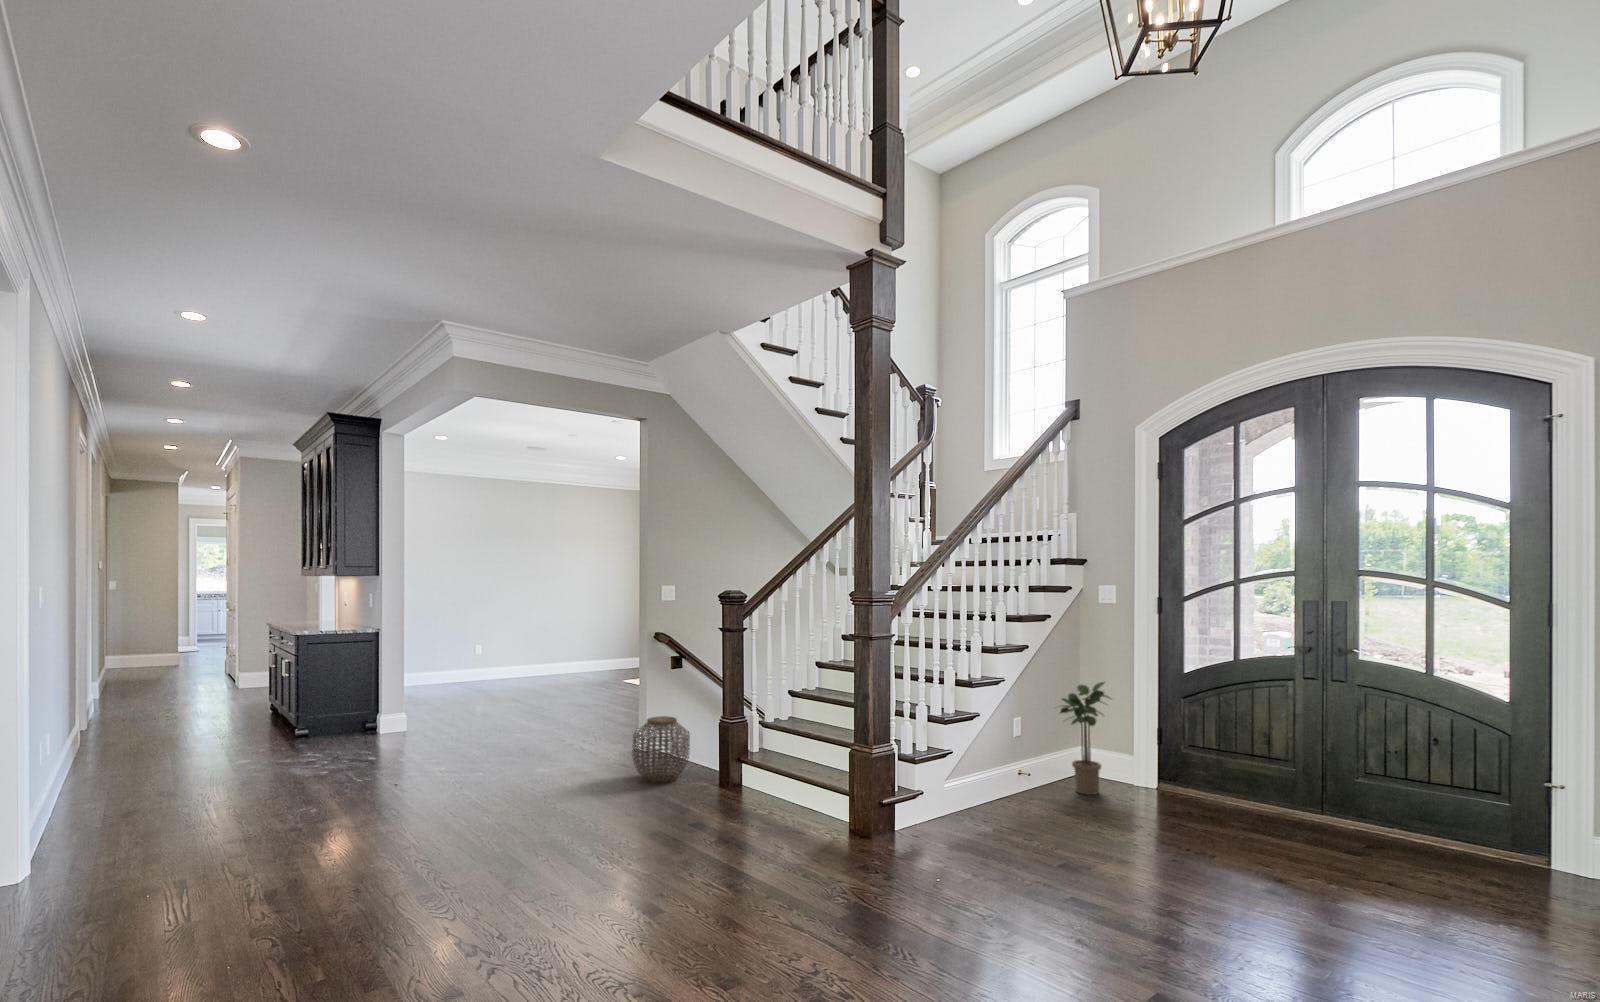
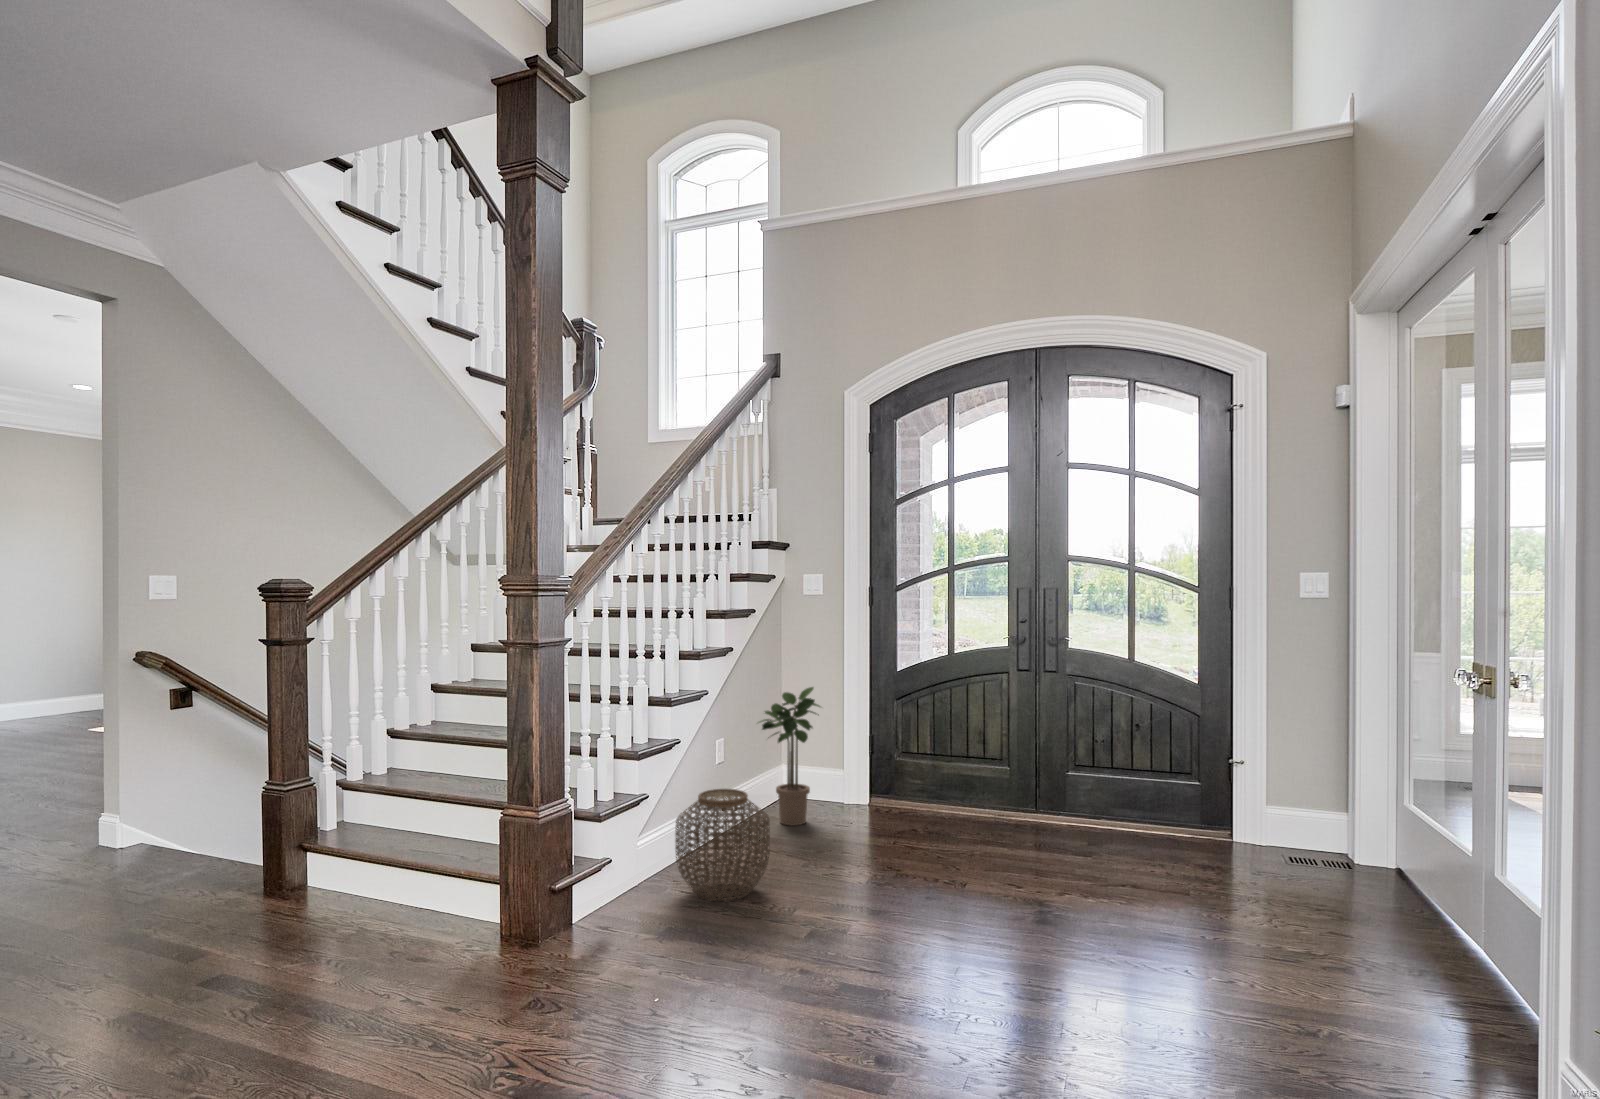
woven basket: present [633,716,690,783] -> present [675,789,770,901]

